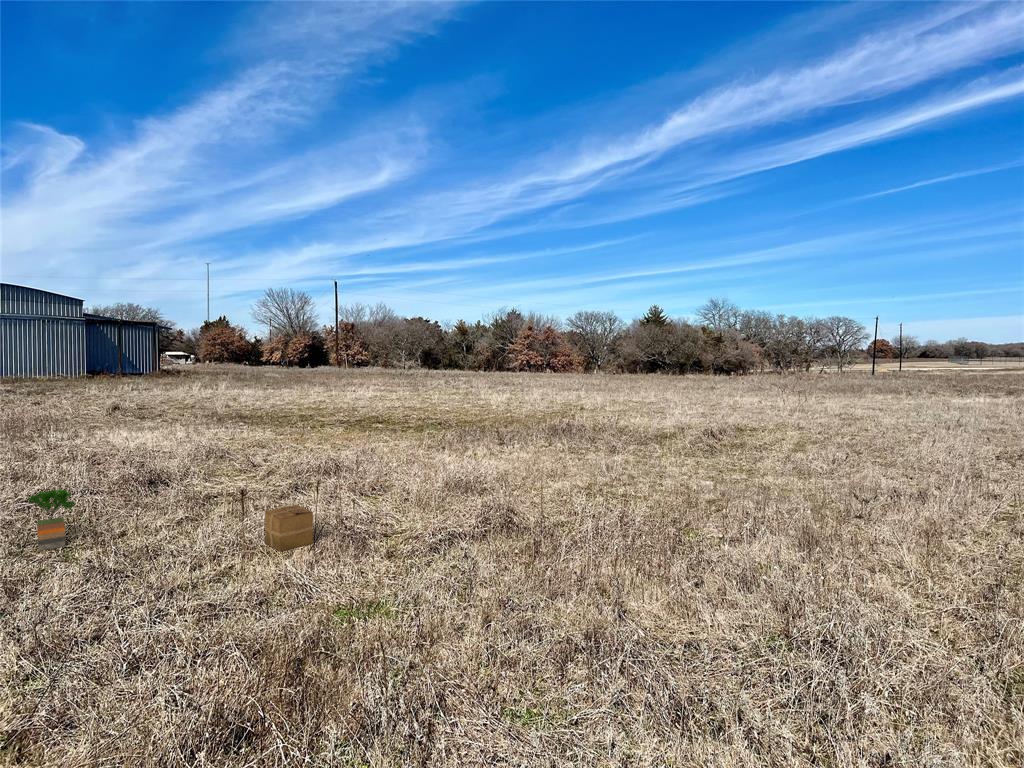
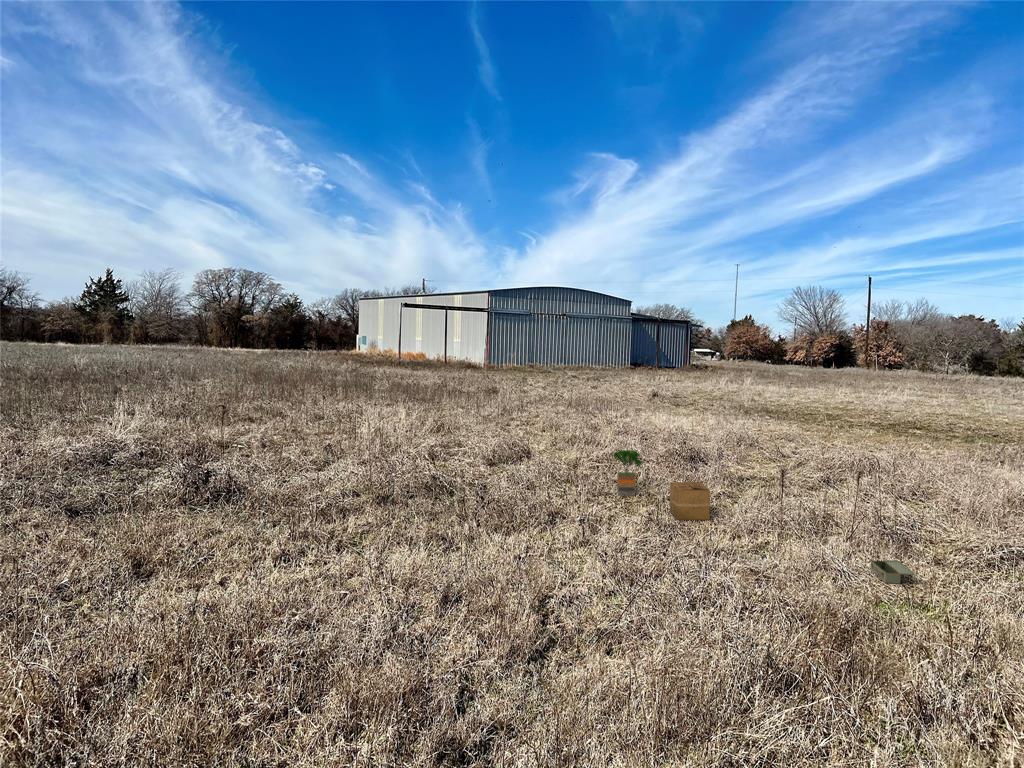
cardboard box: present [265,505,313,551] -> present [670,482,710,520]
toolbox: none [334,563,371,590] -> present [870,560,915,584]

